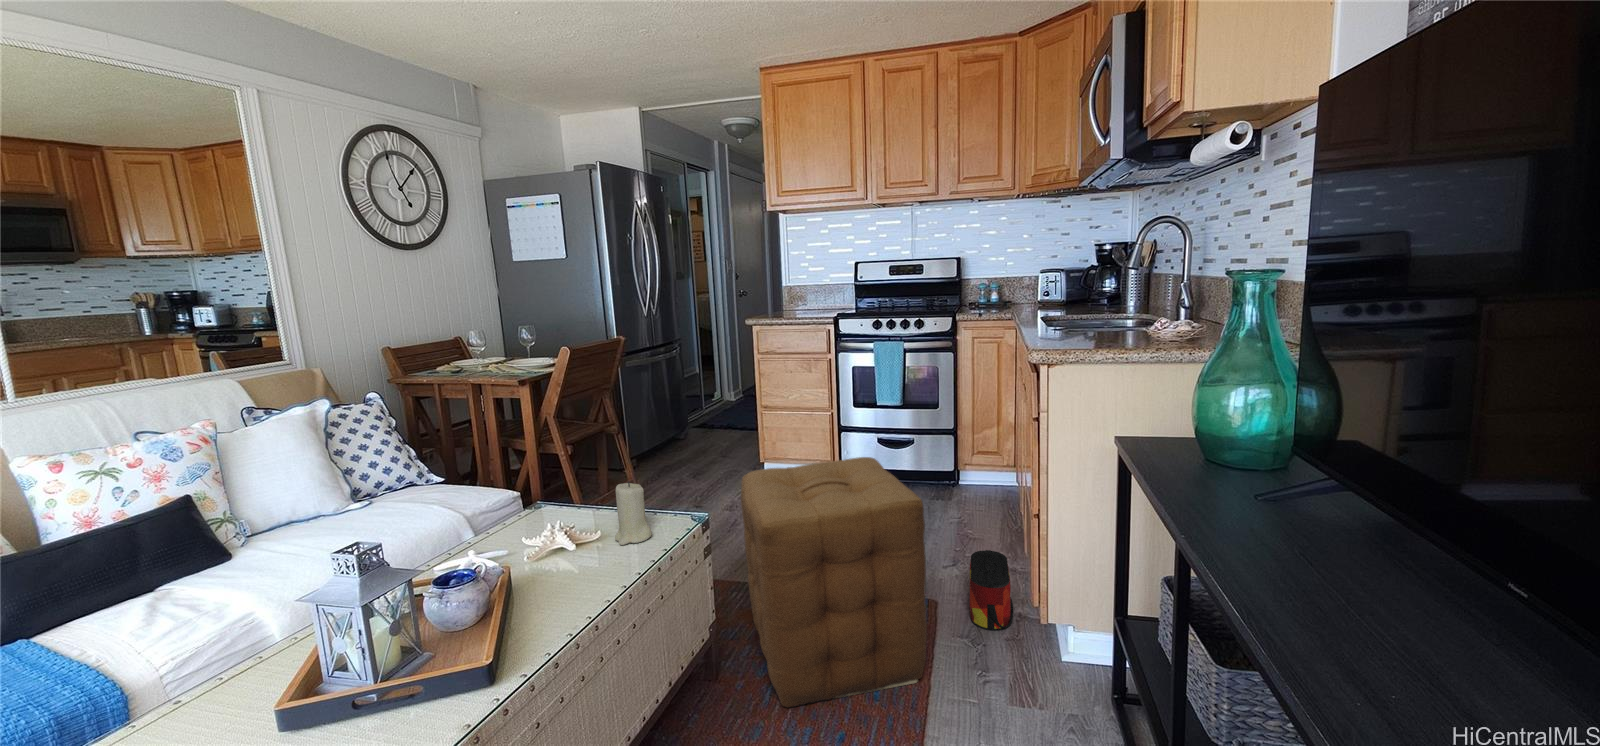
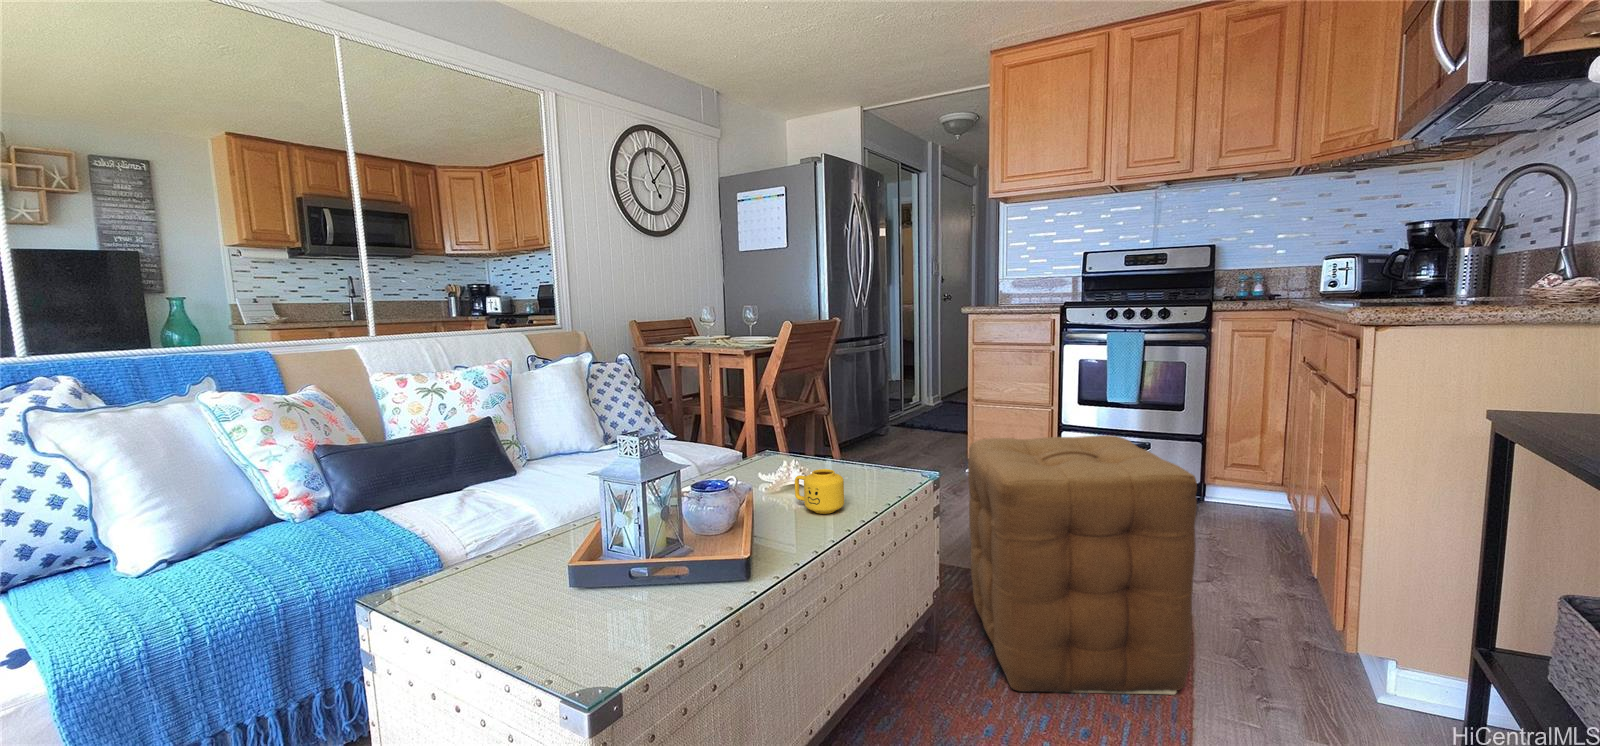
candle: present [615,482,652,545] -> none [845,427,882,490]
mug: none [556,536,608,583] -> present [795,469,844,514]
bag: present [969,550,1013,631] -> none [1236,564,1300,658]

